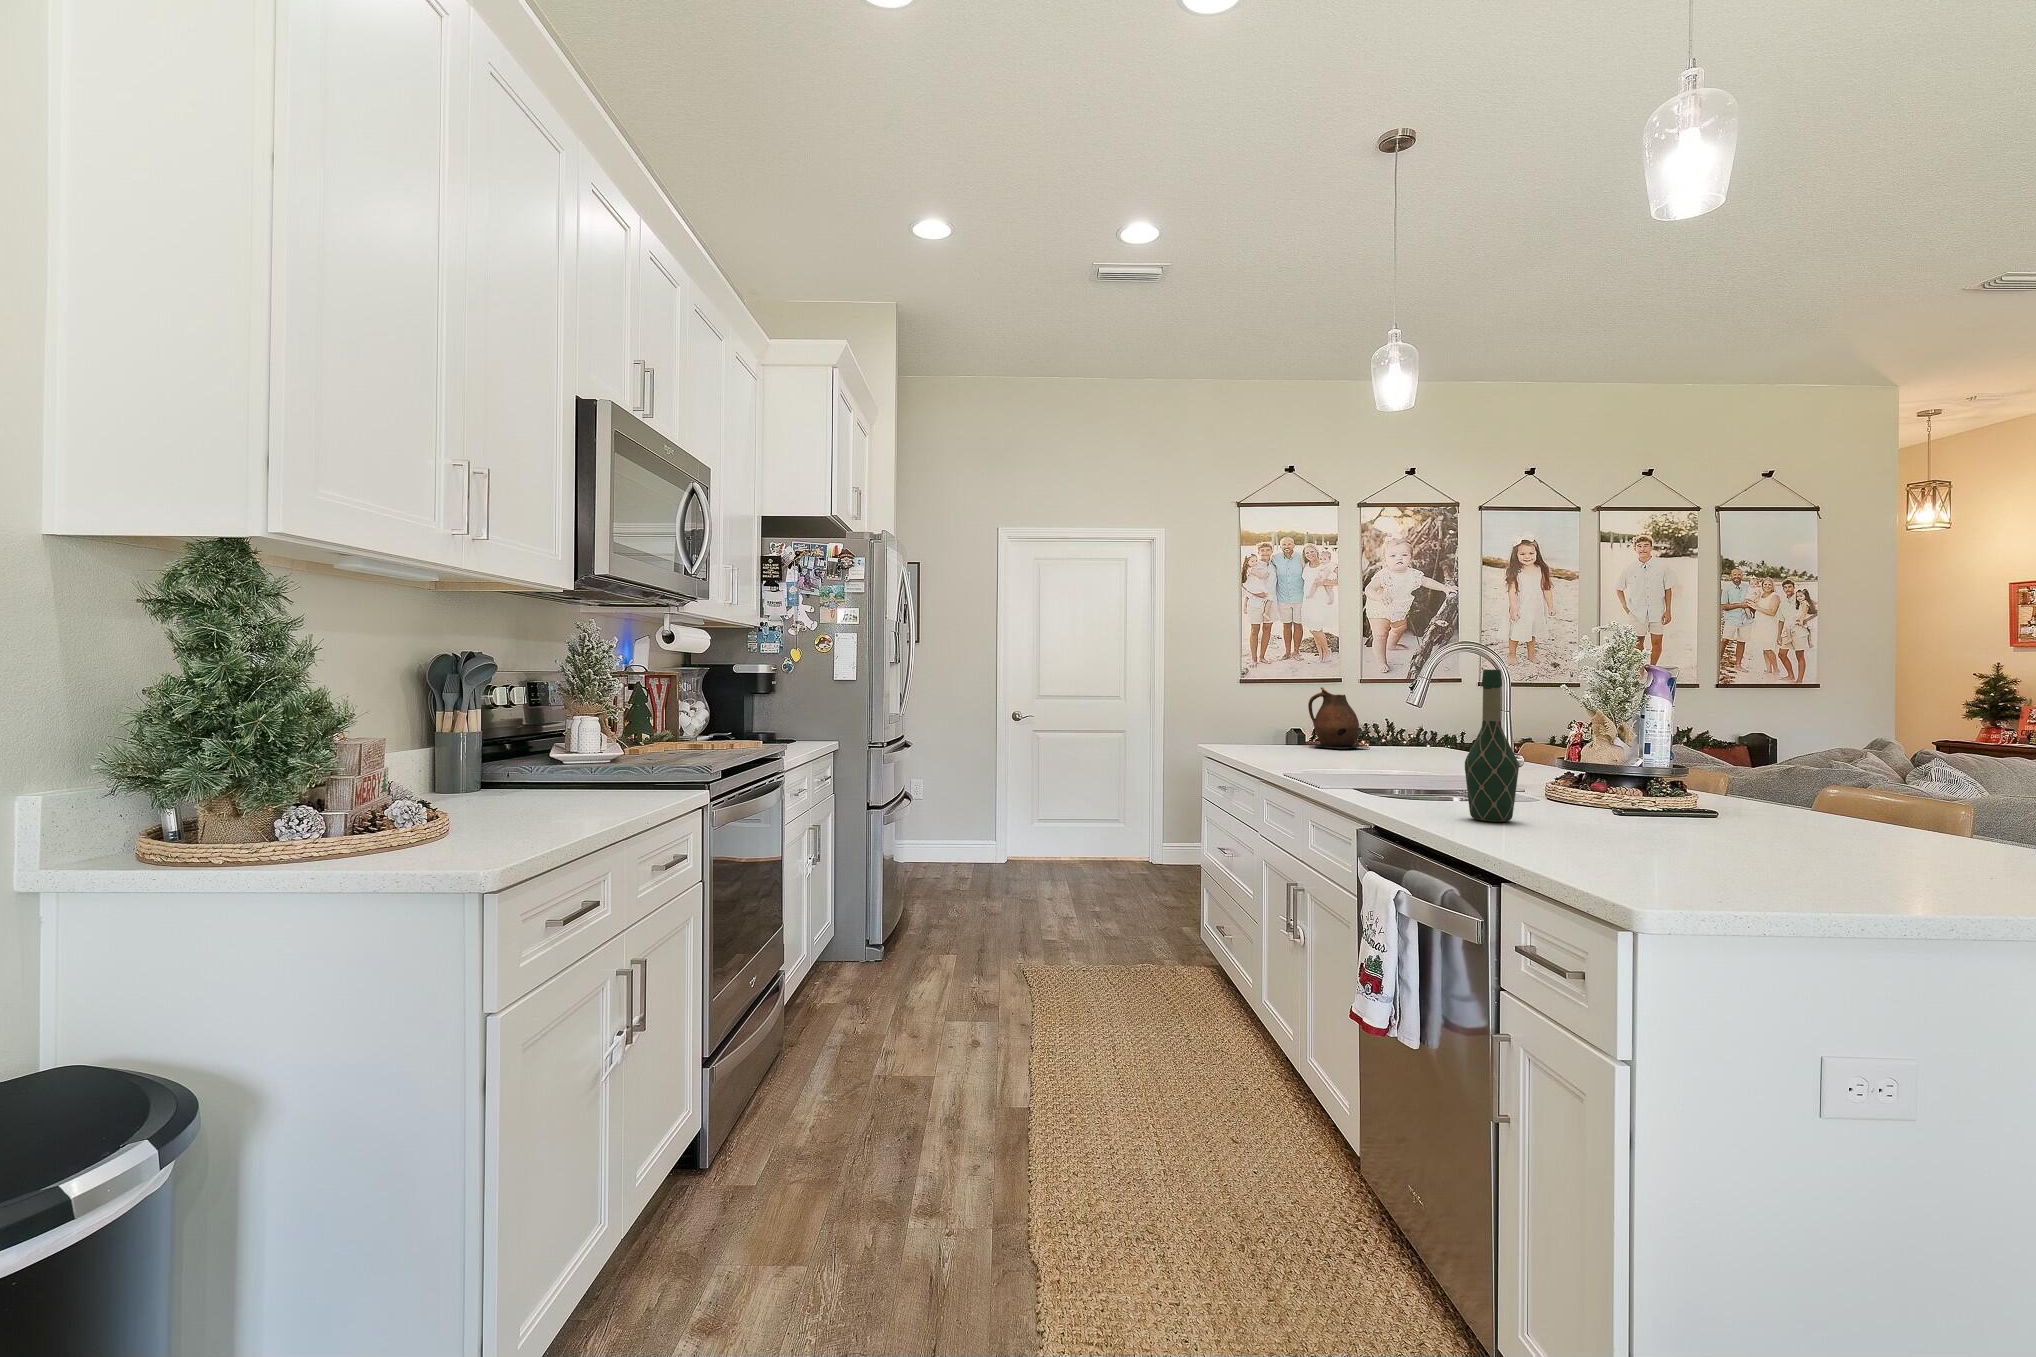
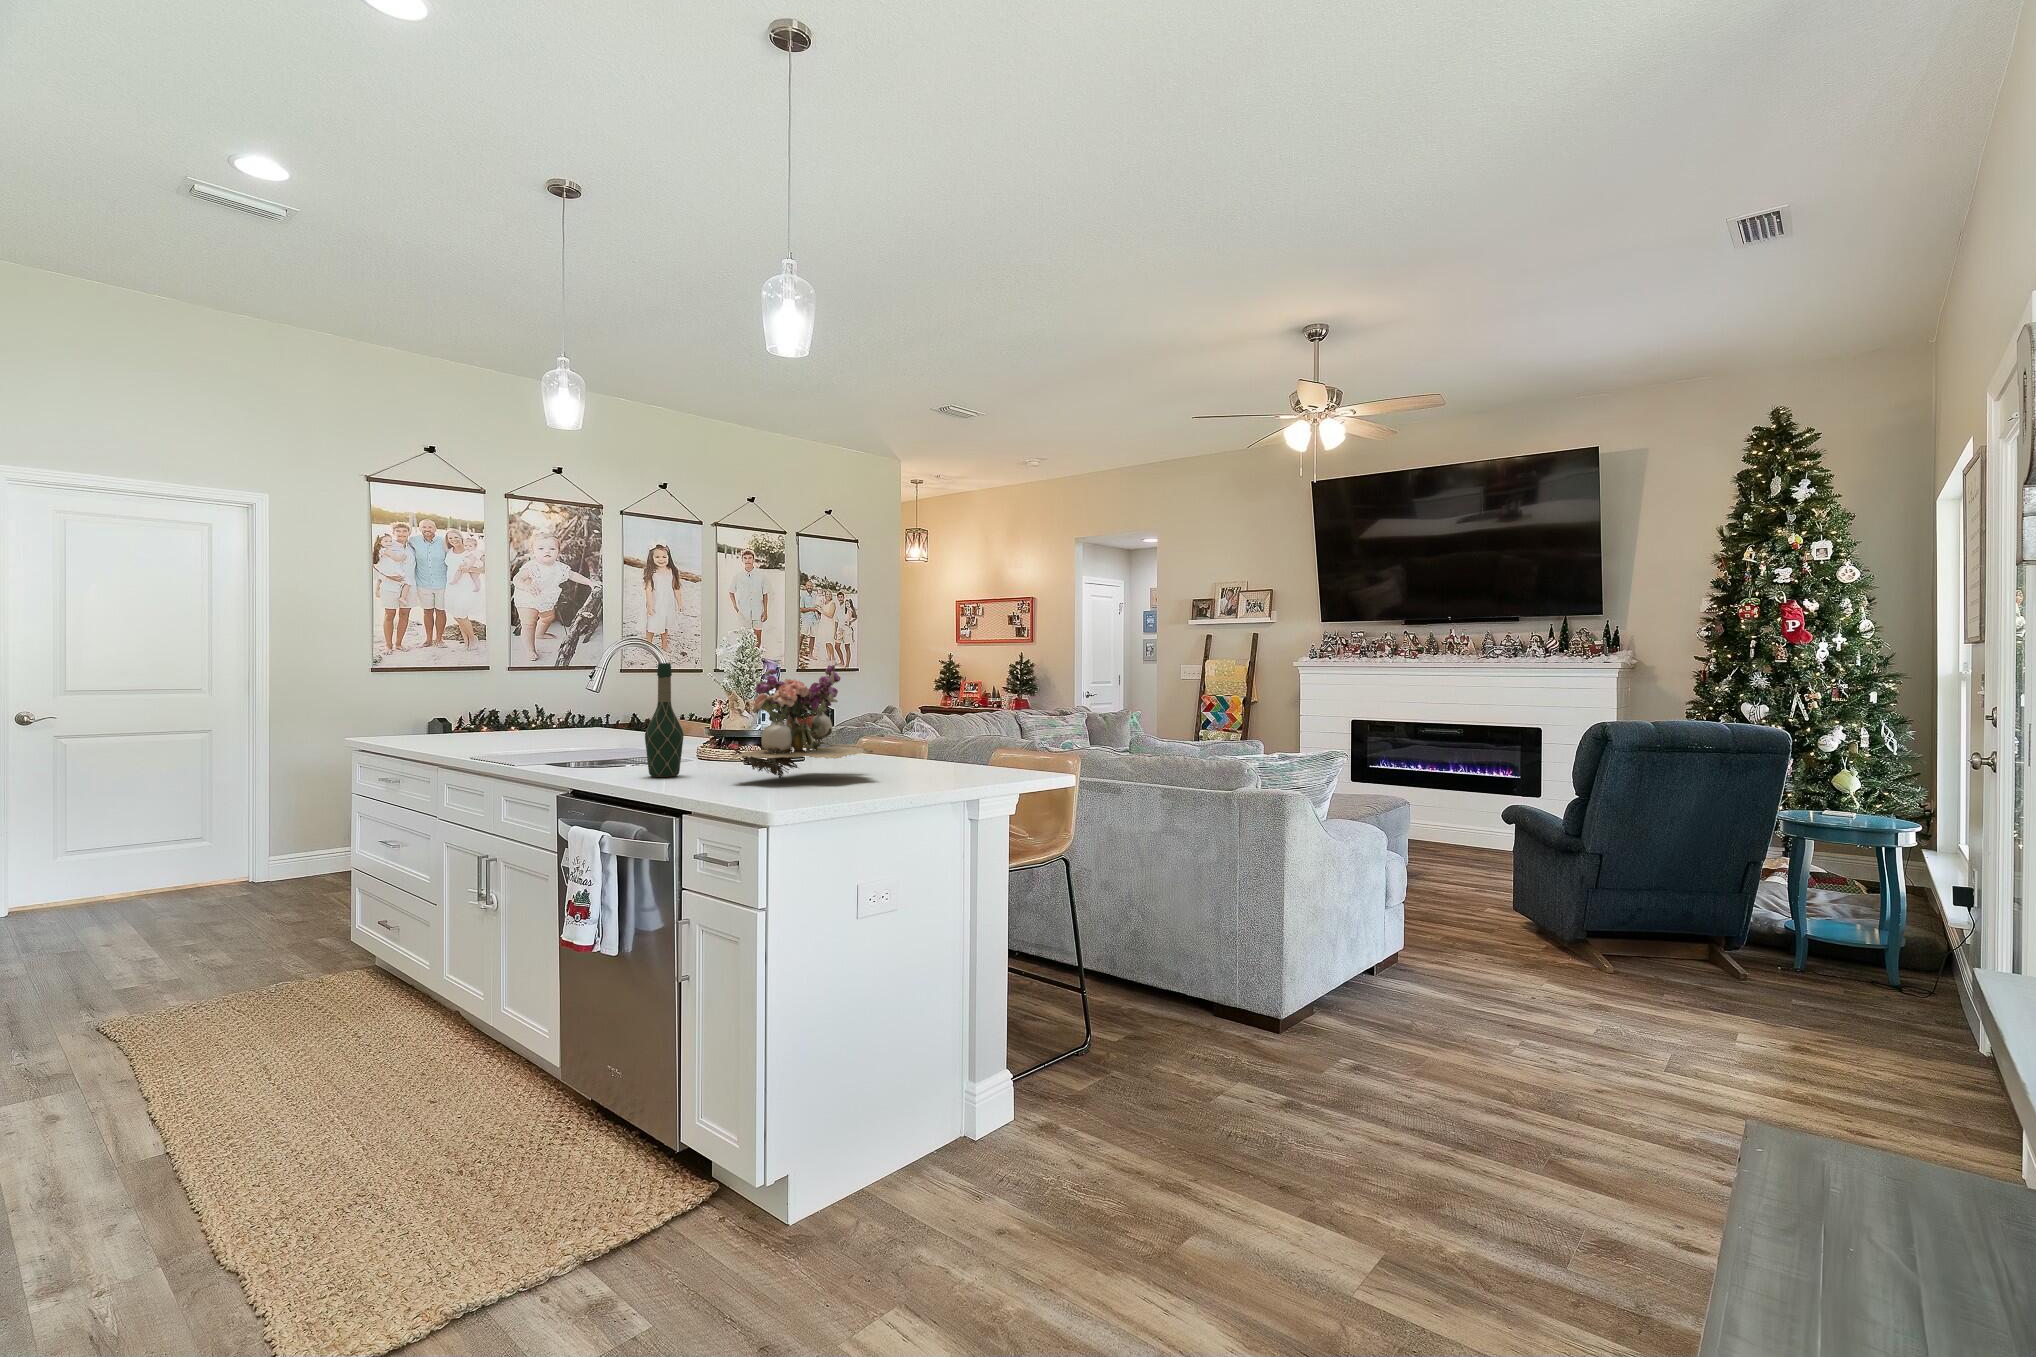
flower arrangement: none [1586,667,1865,849] -> present [732,662,873,779]
ceramic pitcher: present [1308,687,1368,749] -> none [470,677,533,736]

